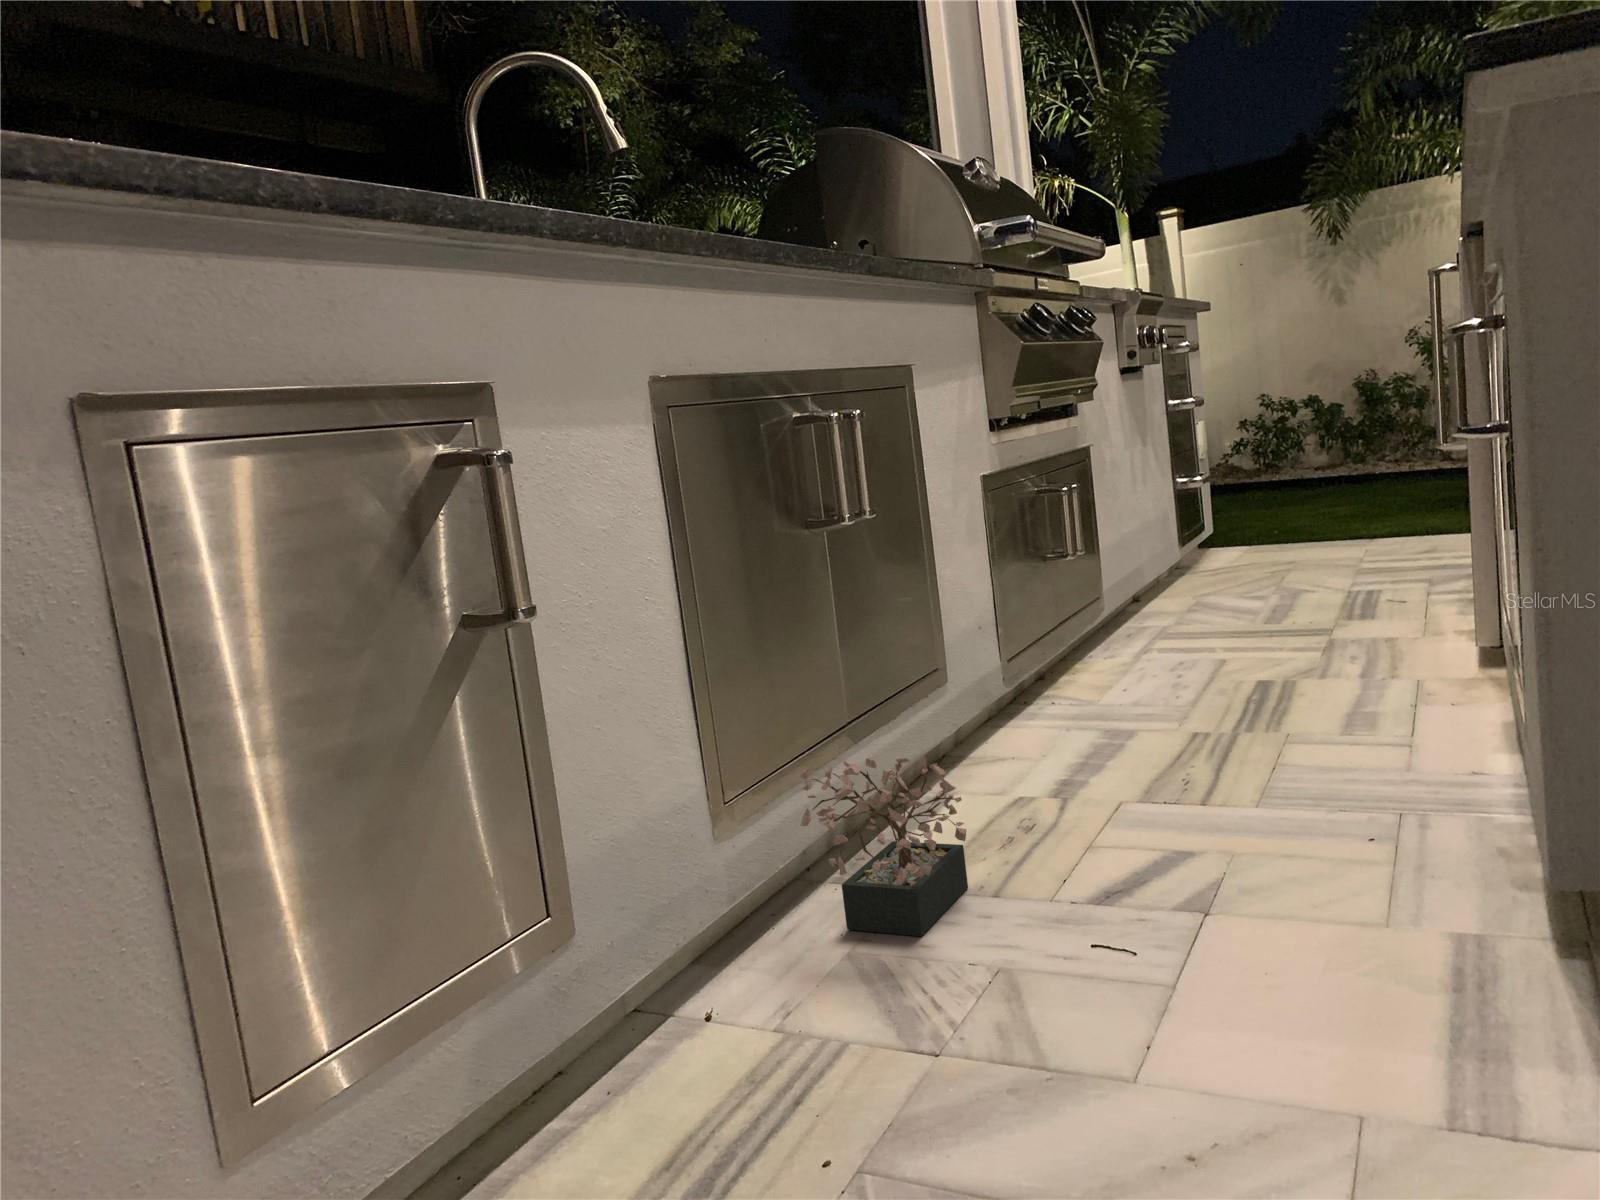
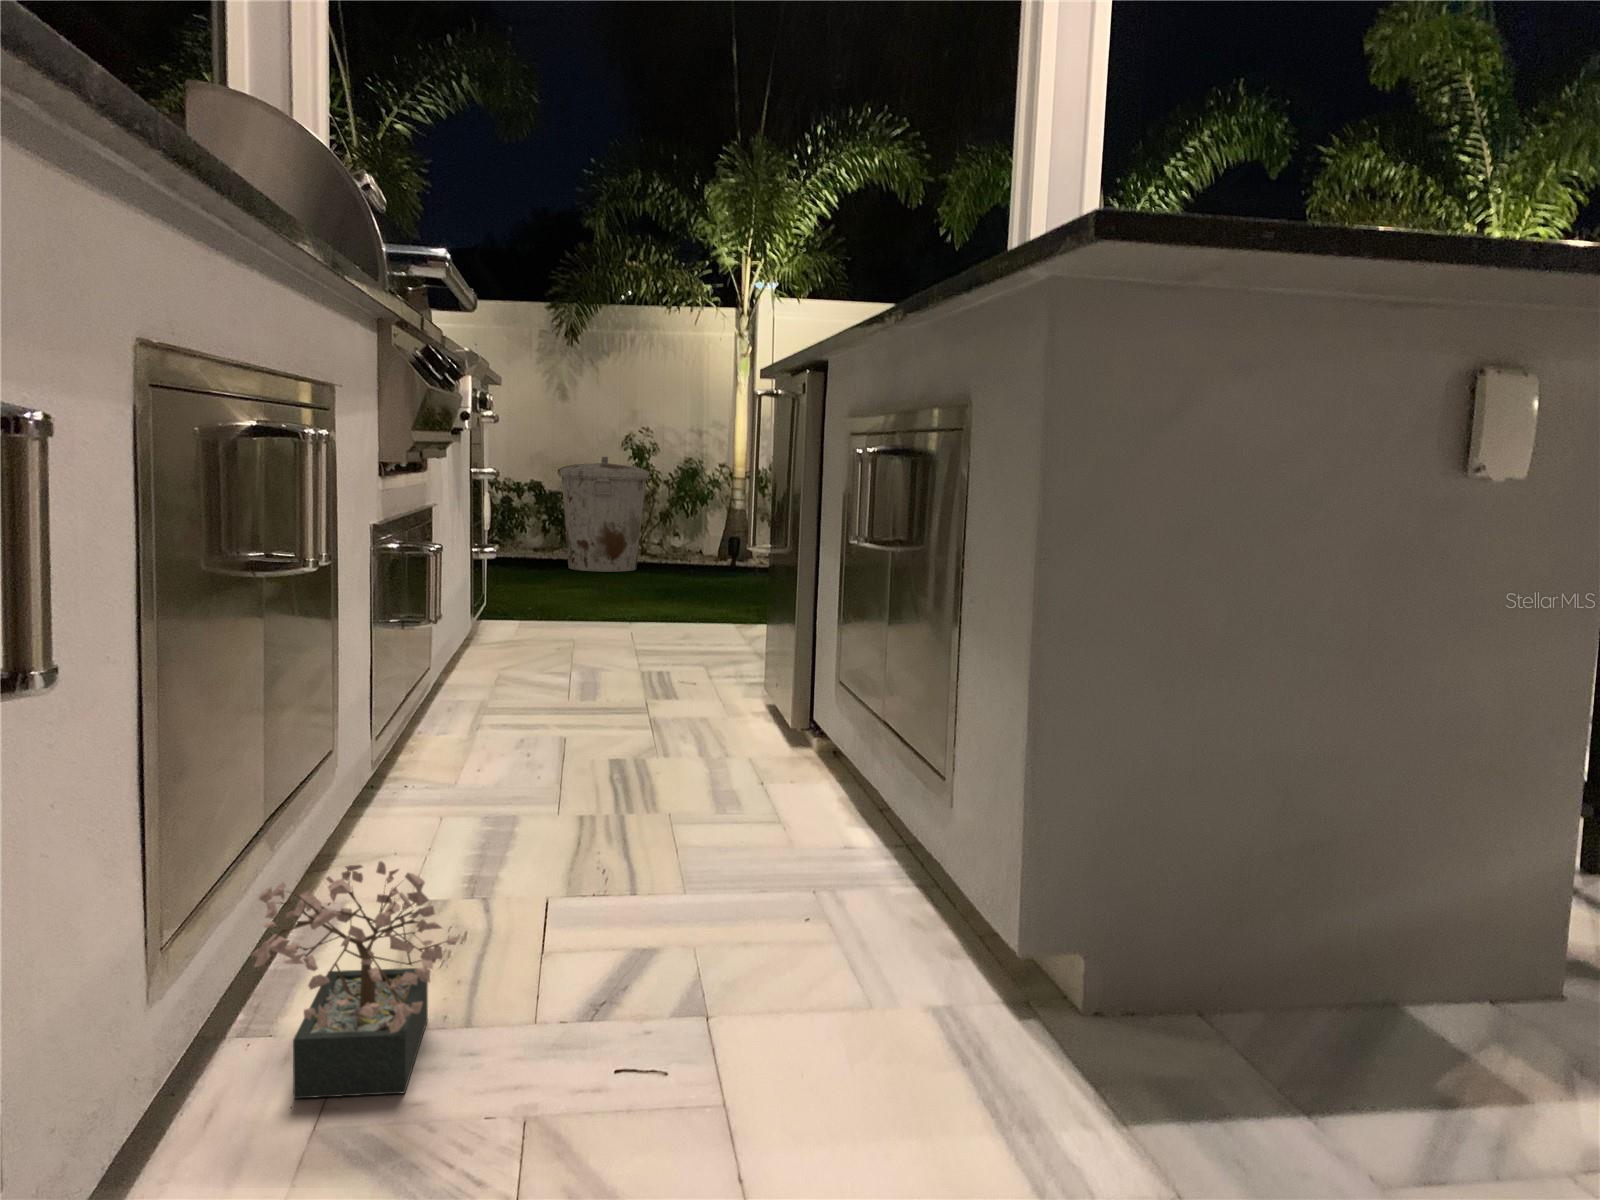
trash can: none [1330,358,1439,486] -> present [558,457,650,572]

